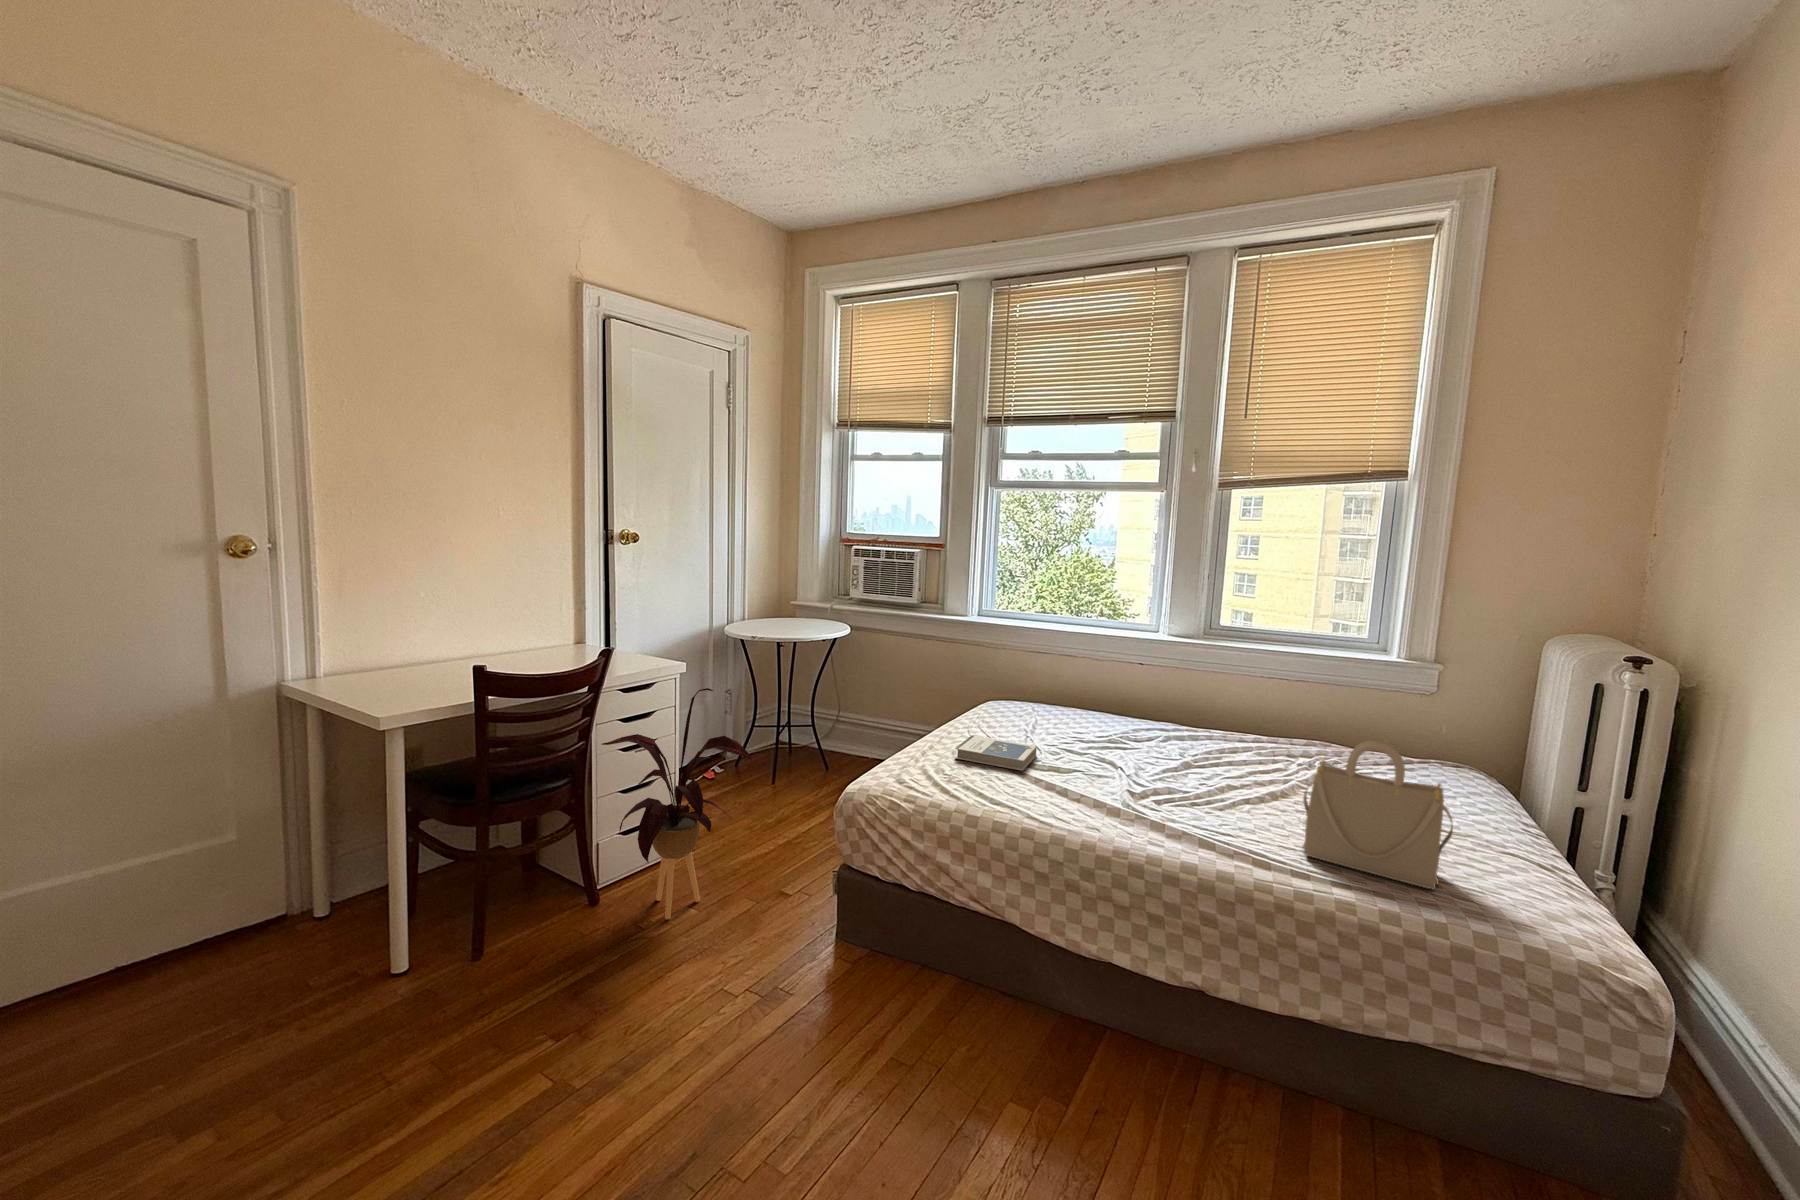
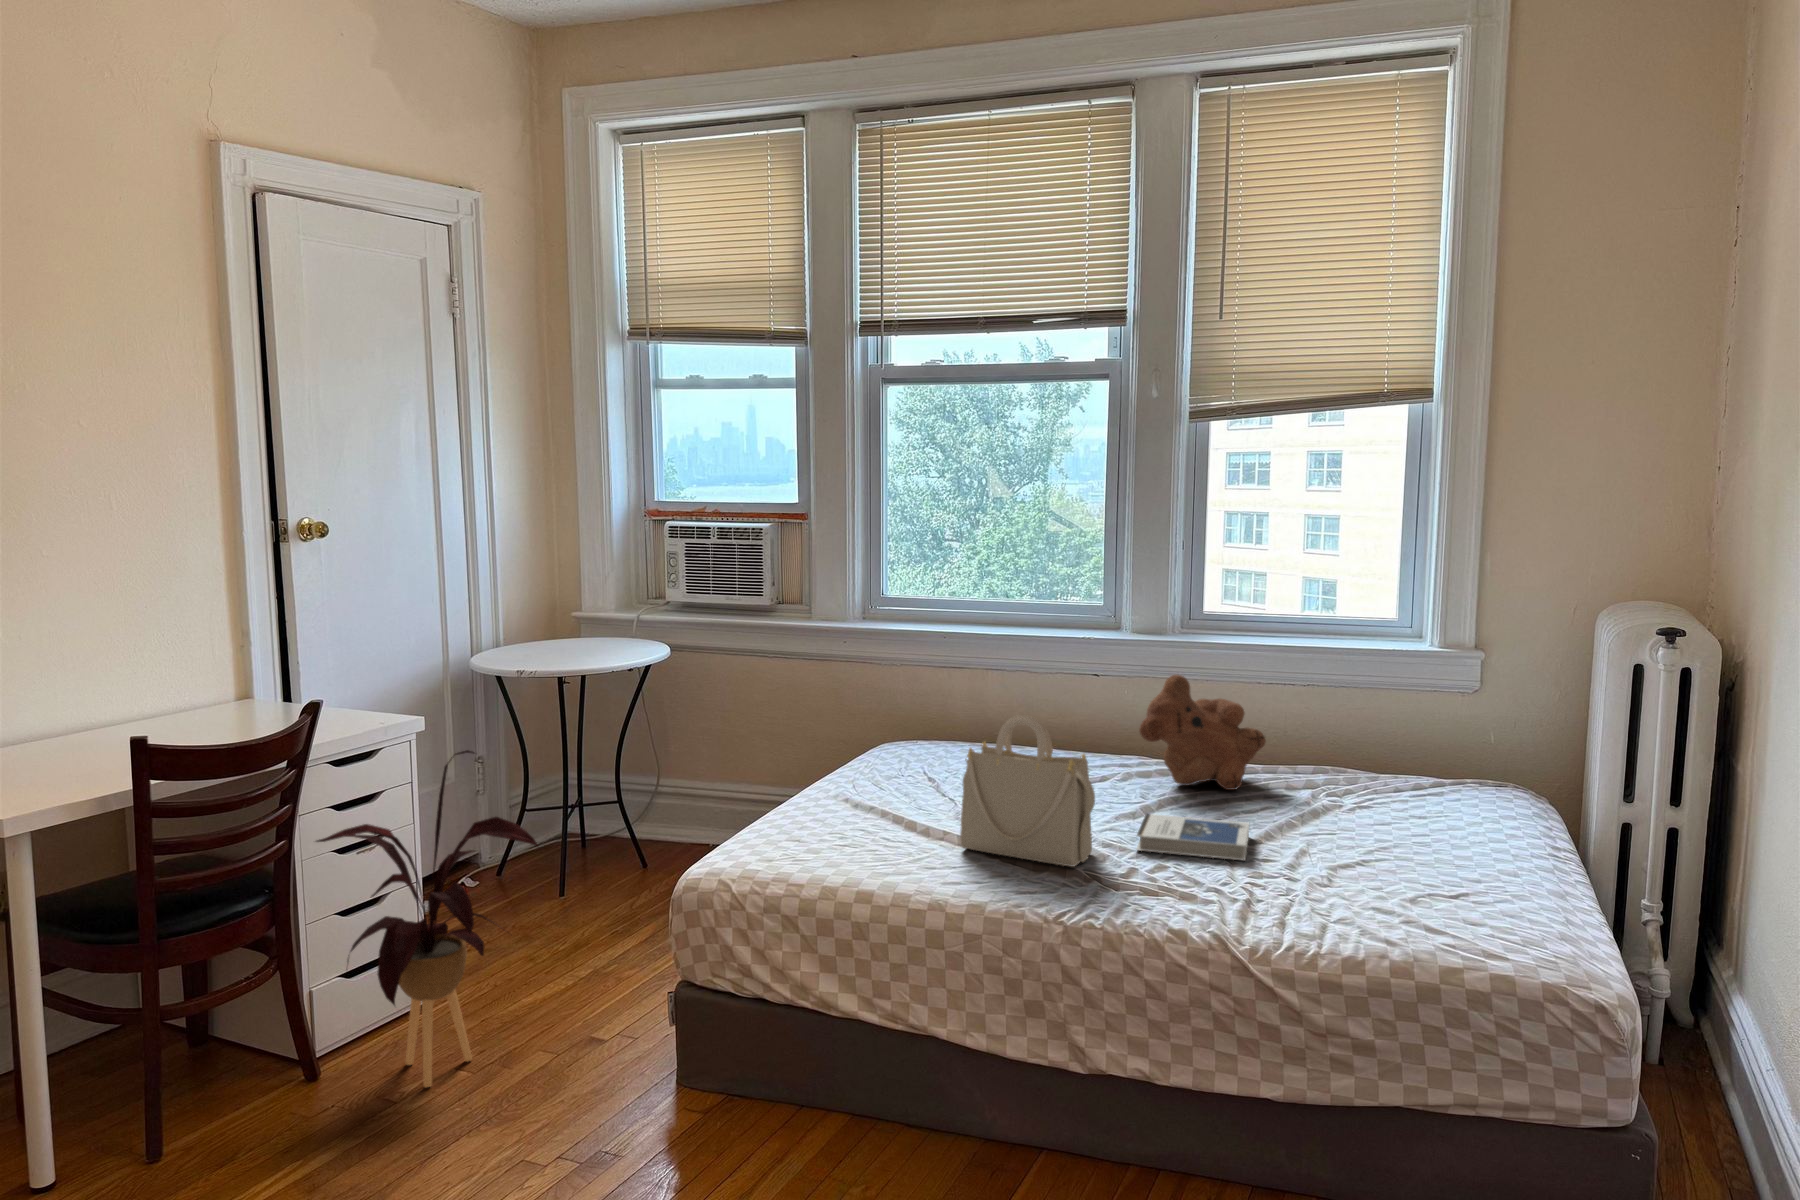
teddy bear: none [1179,668,1275,755] -> present [1139,675,1266,790]
hardback book: present [955,735,1037,771] -> present [1136,814,1249,860]
handbag: present [1303,741,1453,890] -> present [960,715,1095,867]

